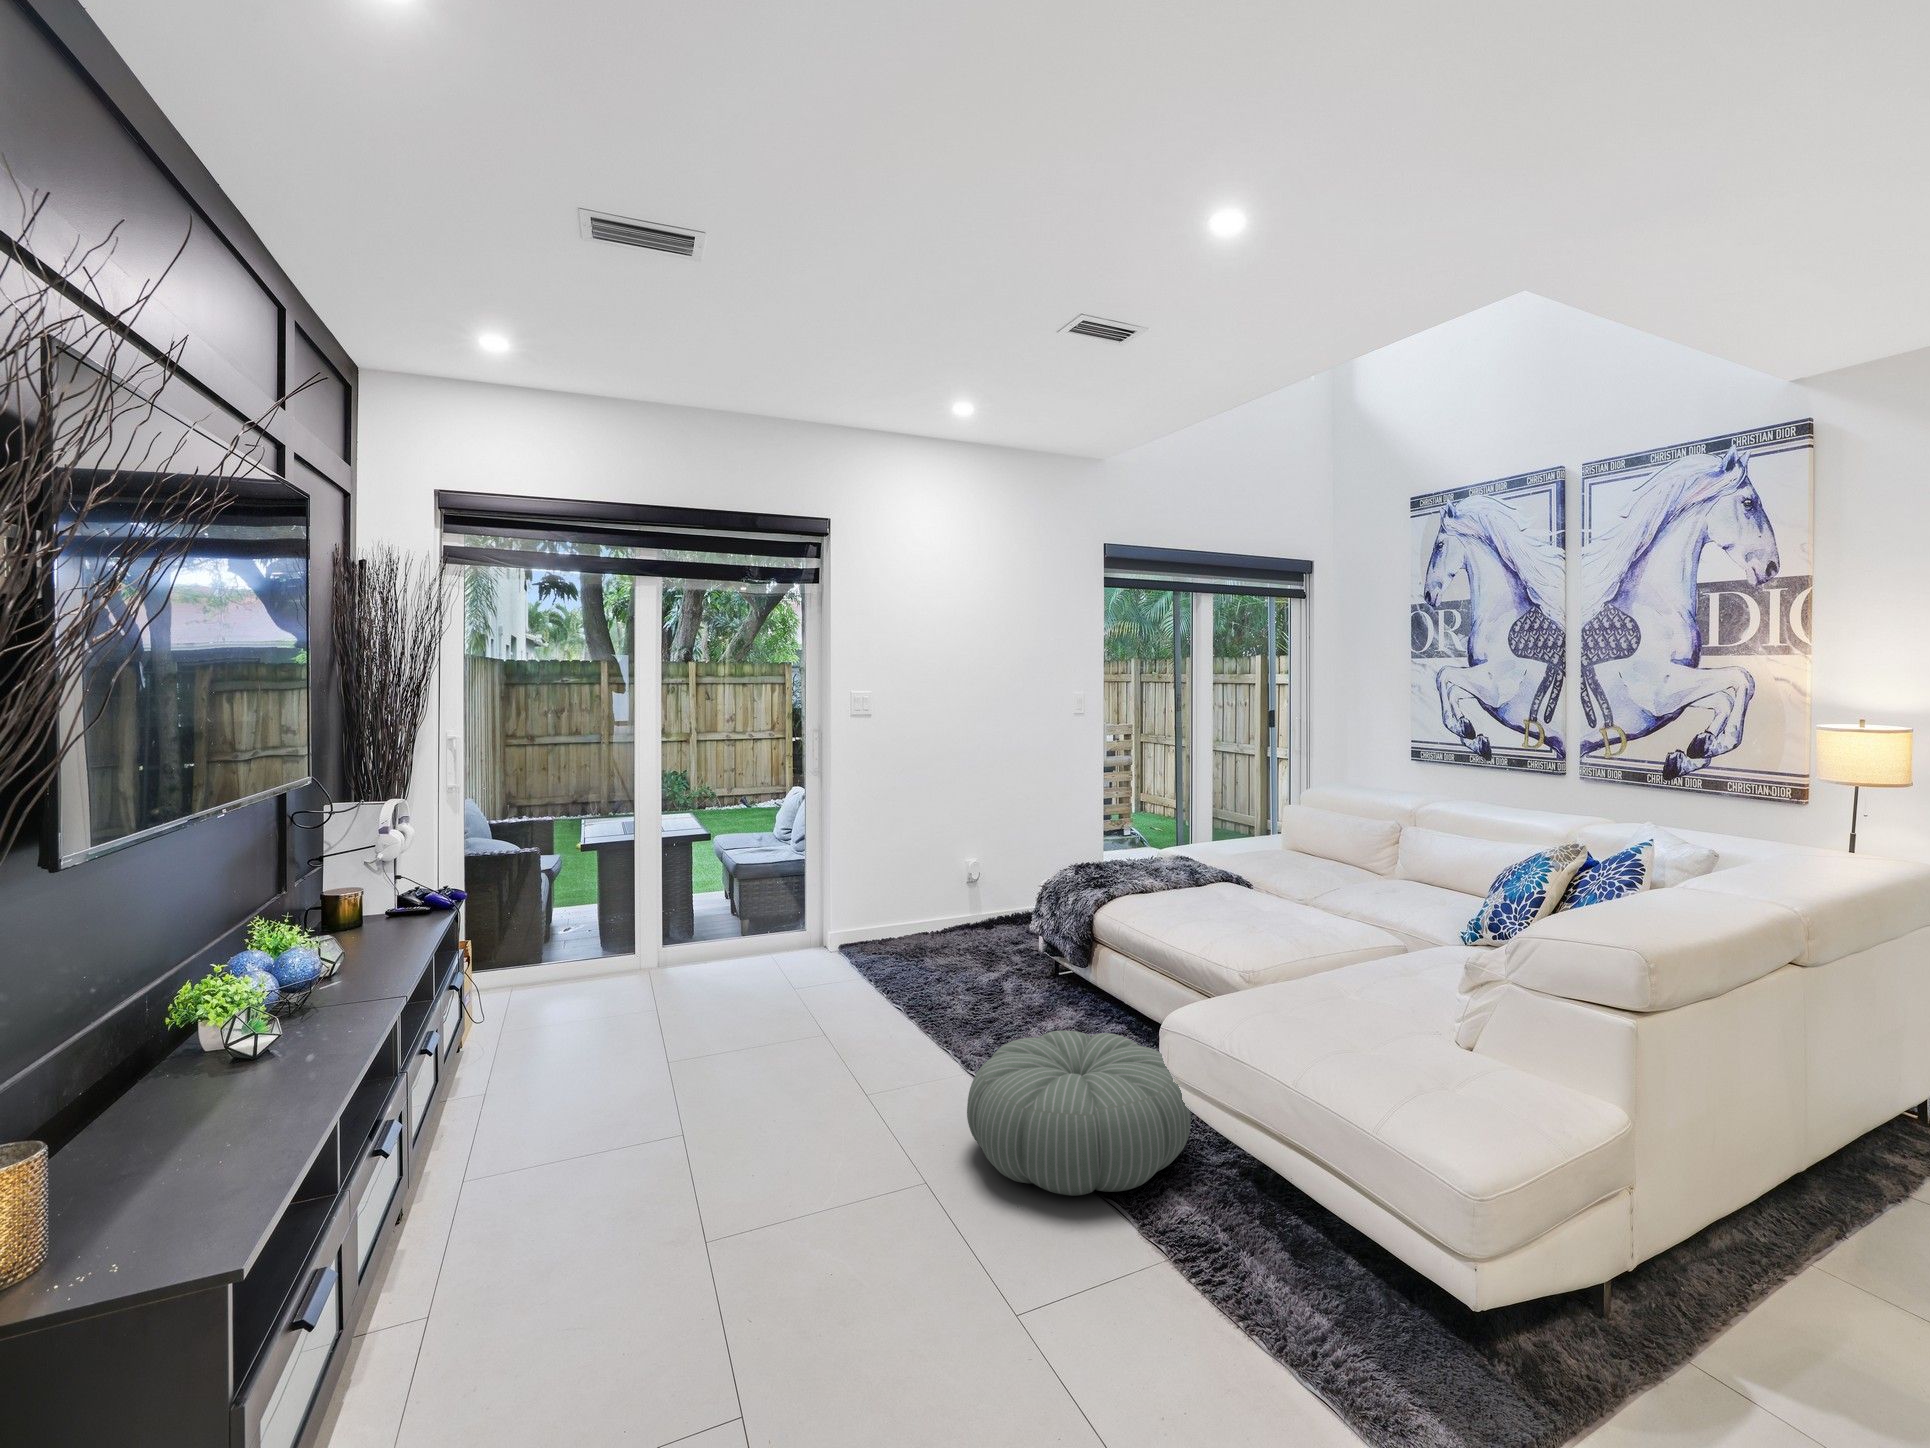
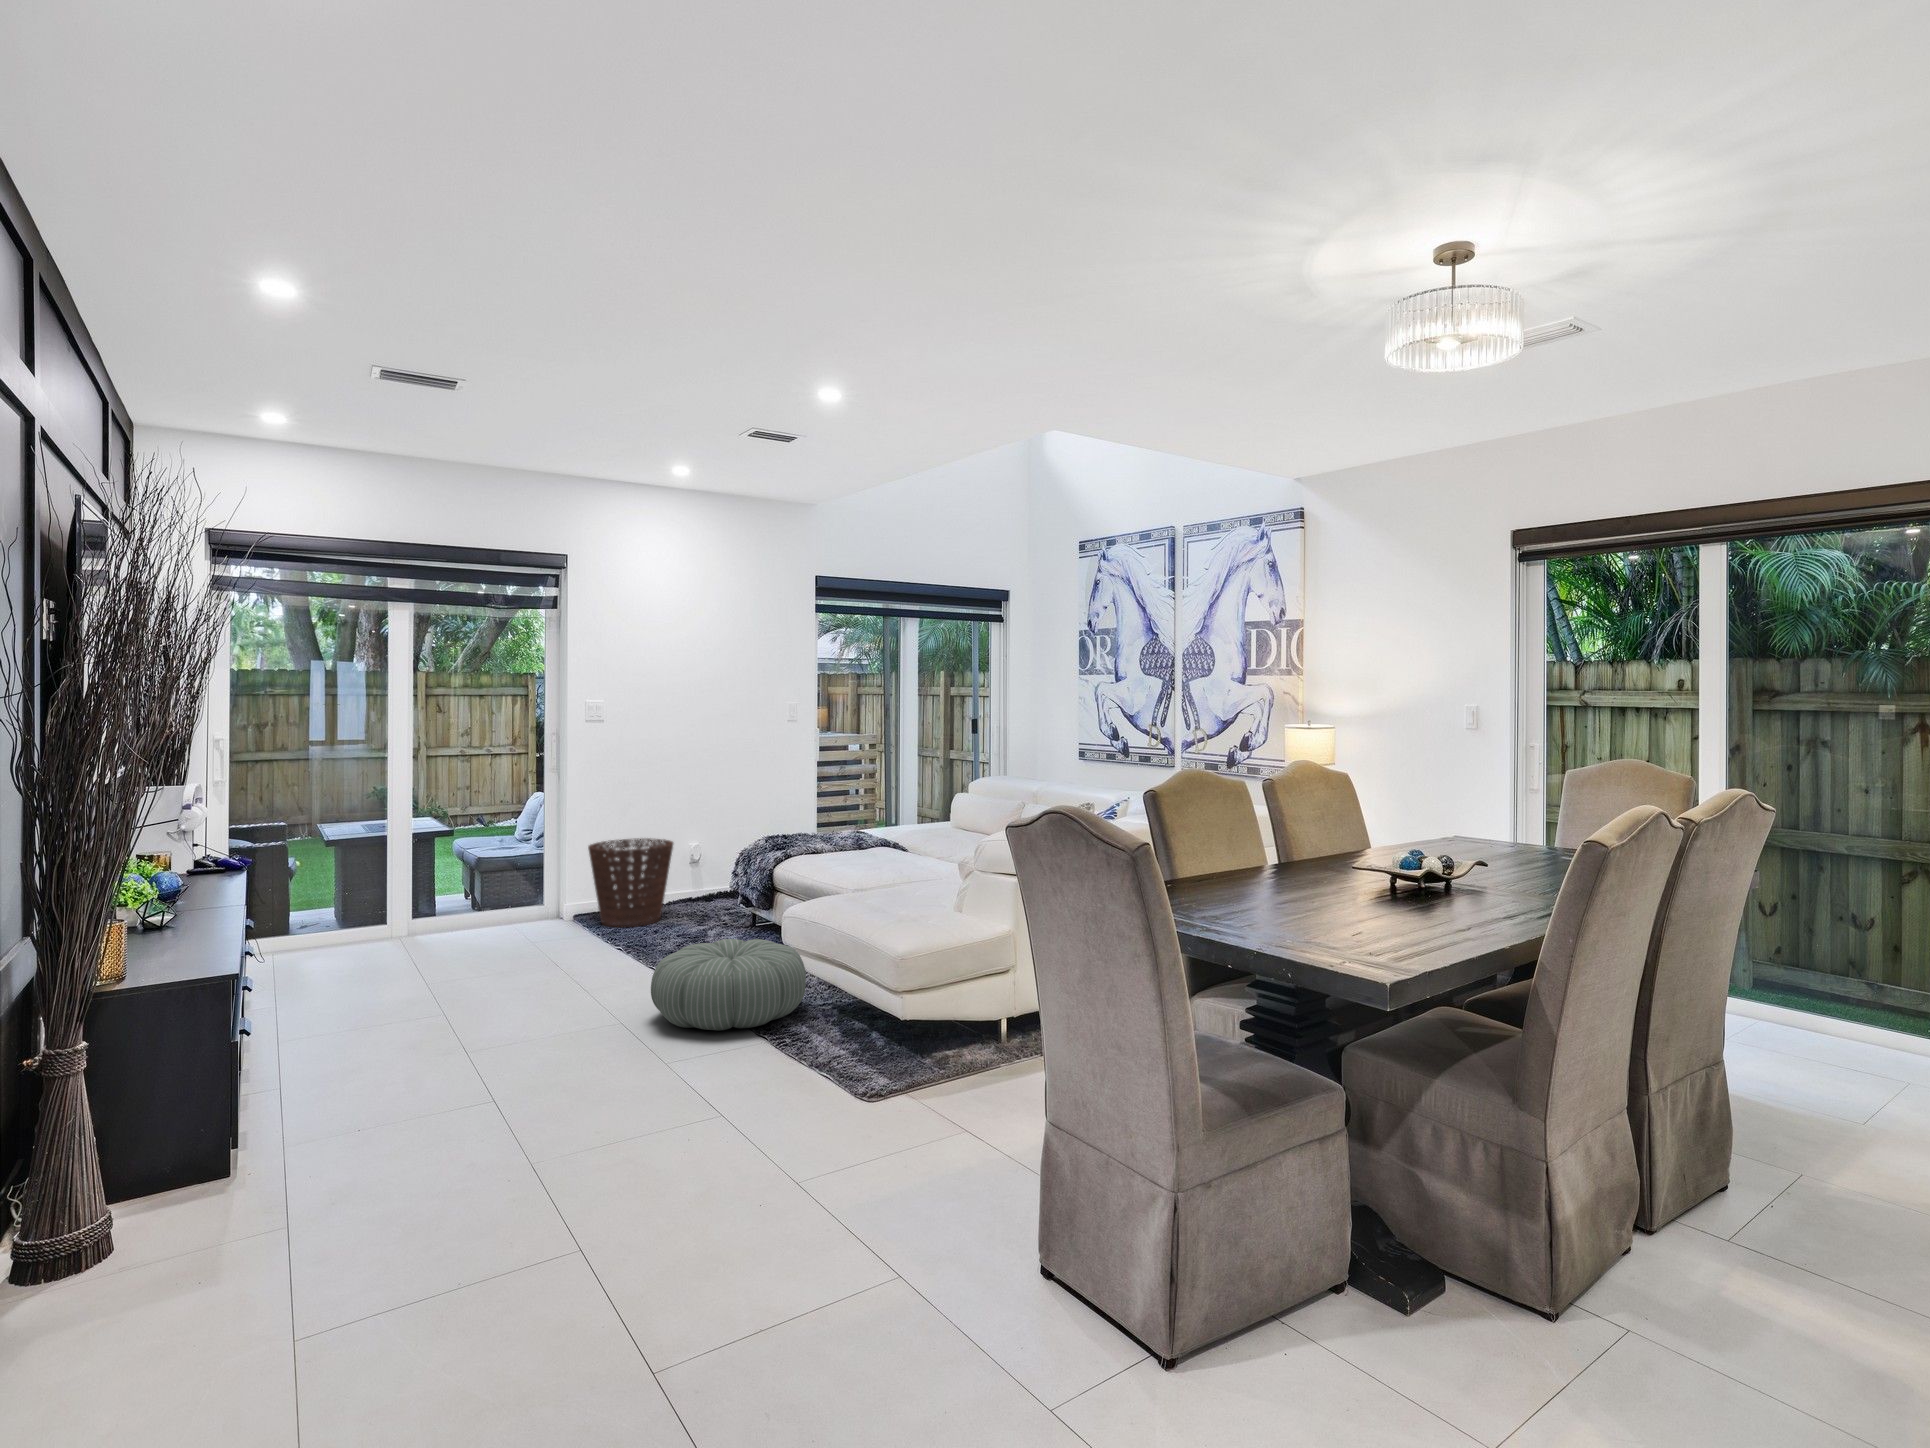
basket: none [857,853,953,964] -> present [588,838,673,927]

